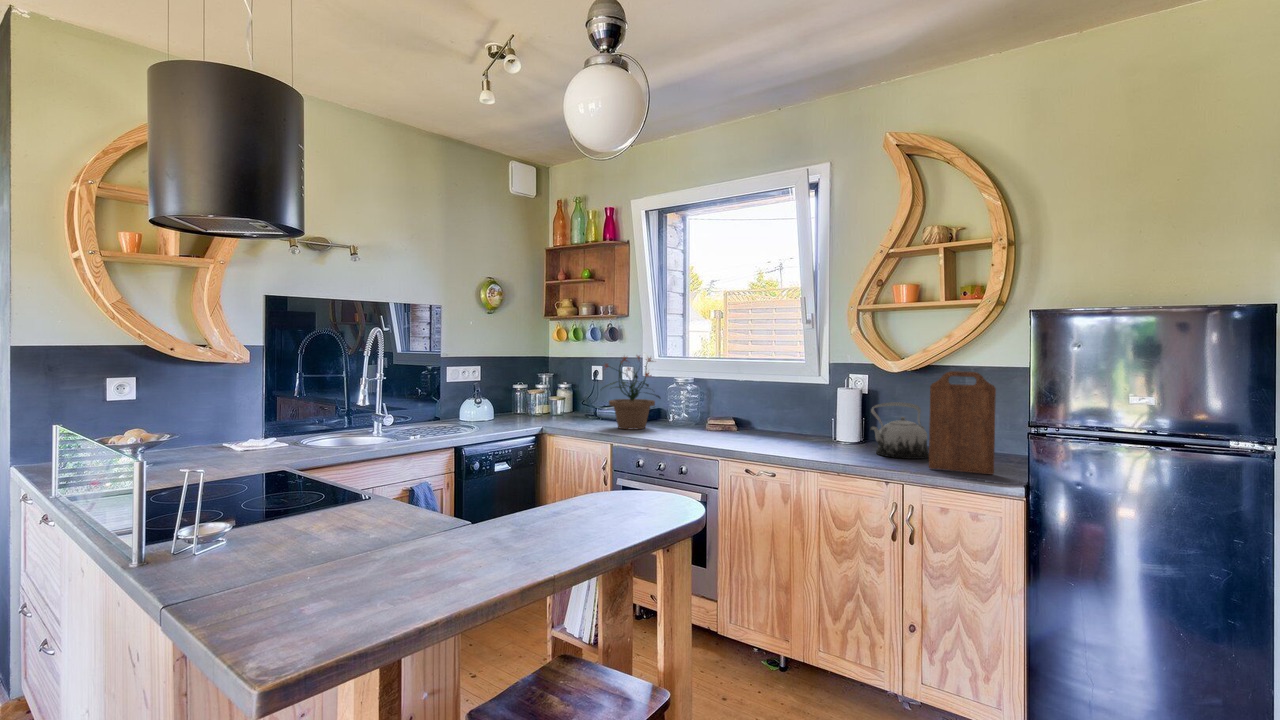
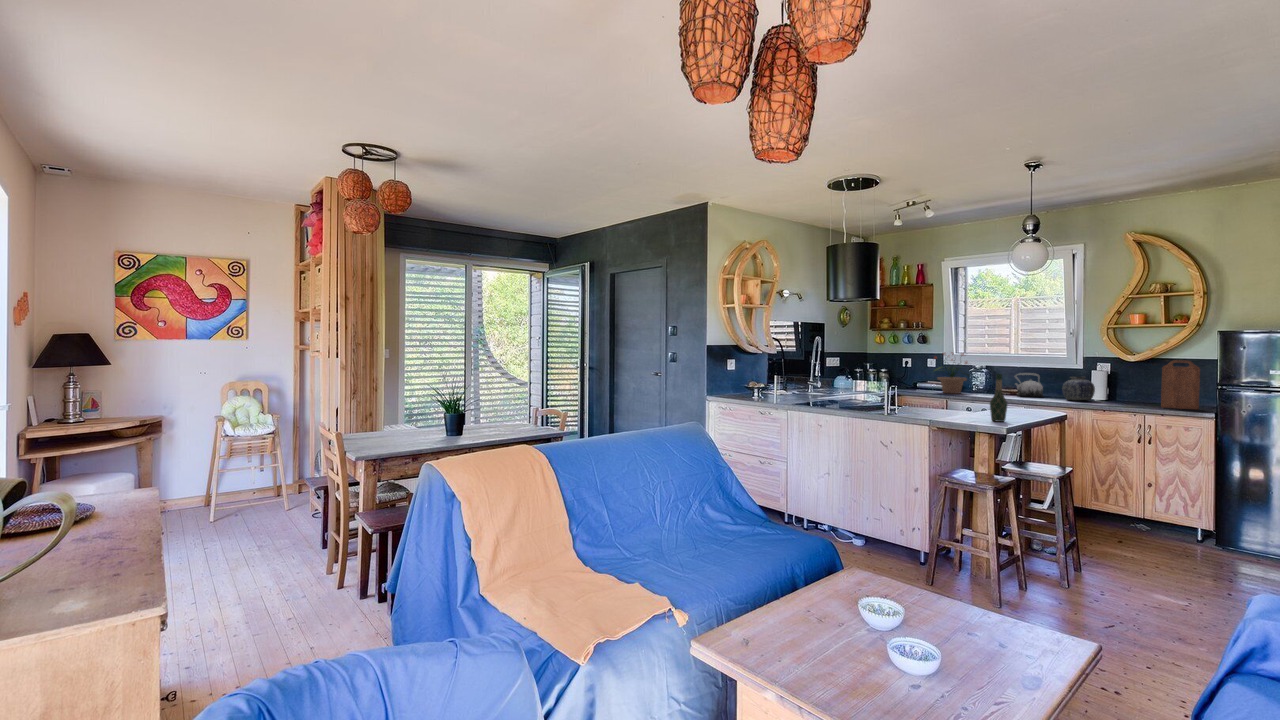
vase: none [782,401,833,447] -> present [1062,377,1095,400]
teapot: present [870,402,929,459] -> present [1015,373,1043,397]
wine bottle: none [427,416,474,563] -> present [990,374,1007,422]

